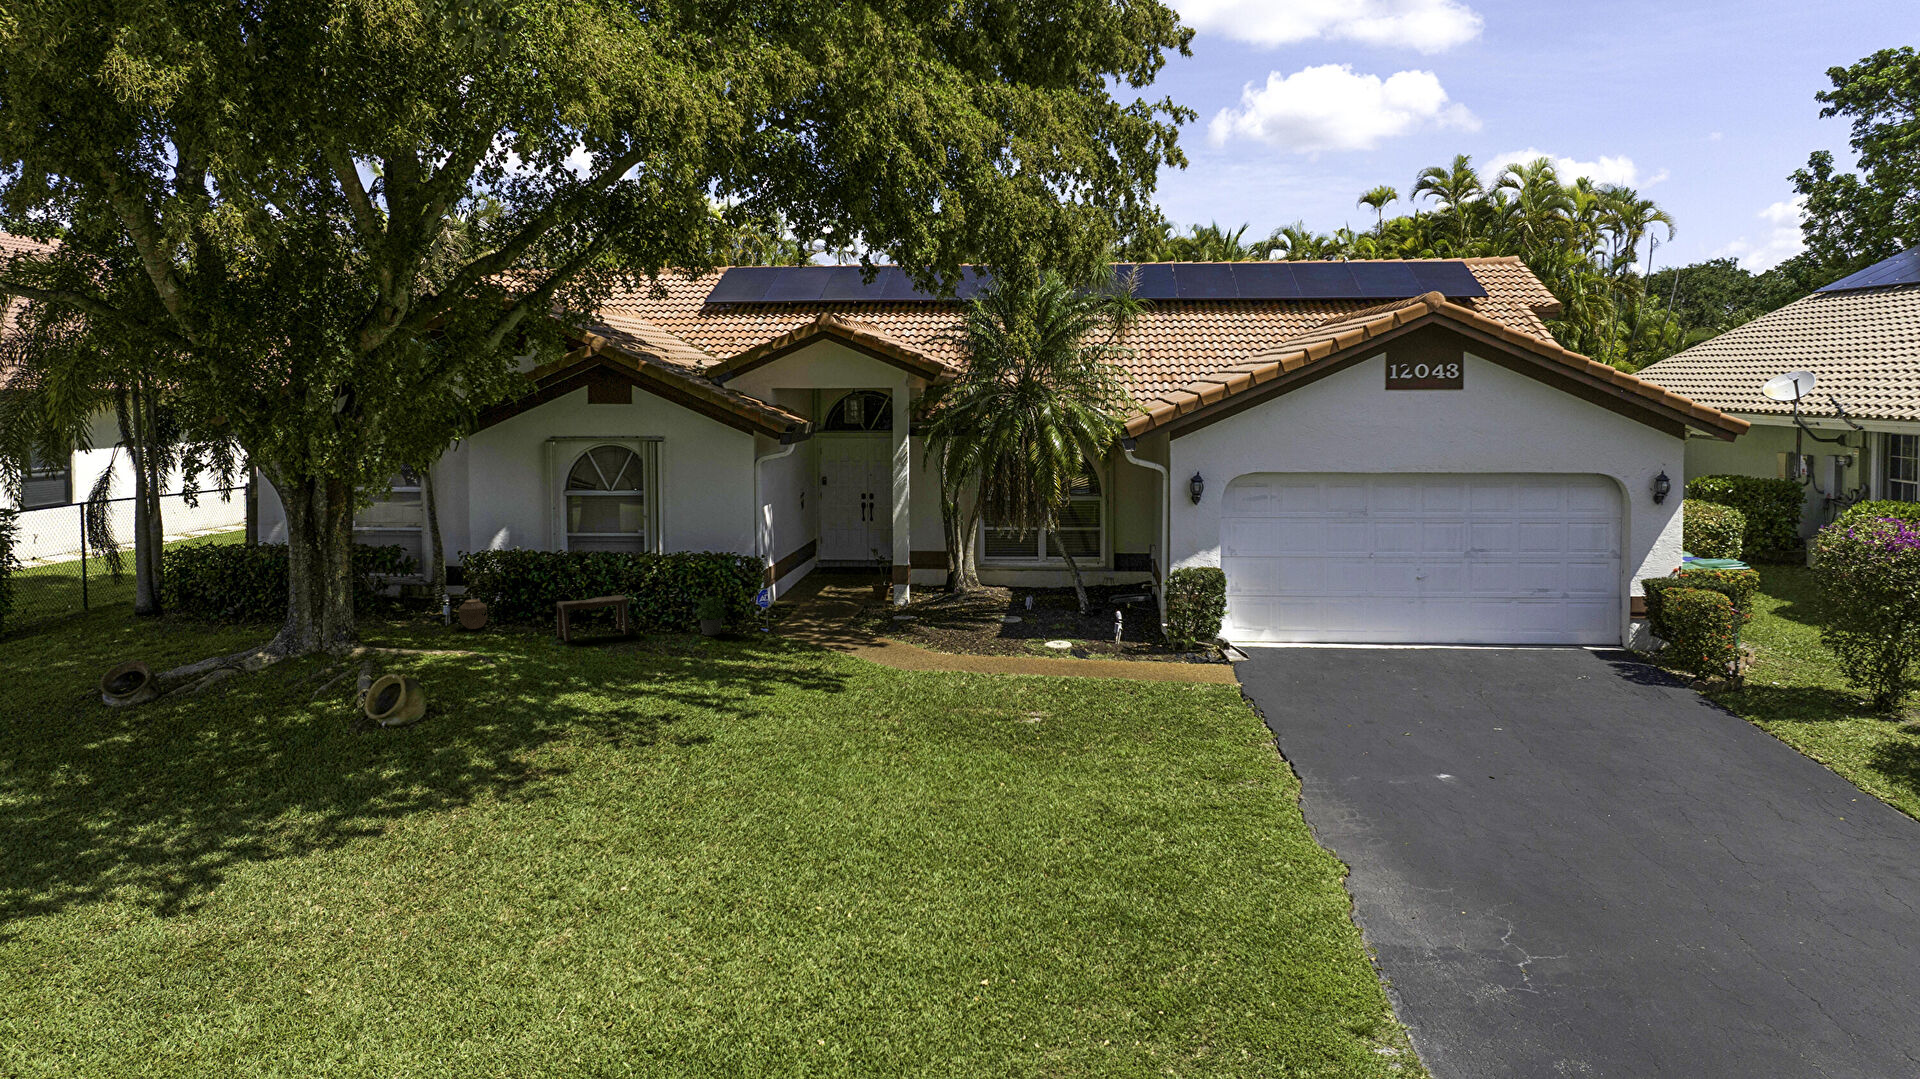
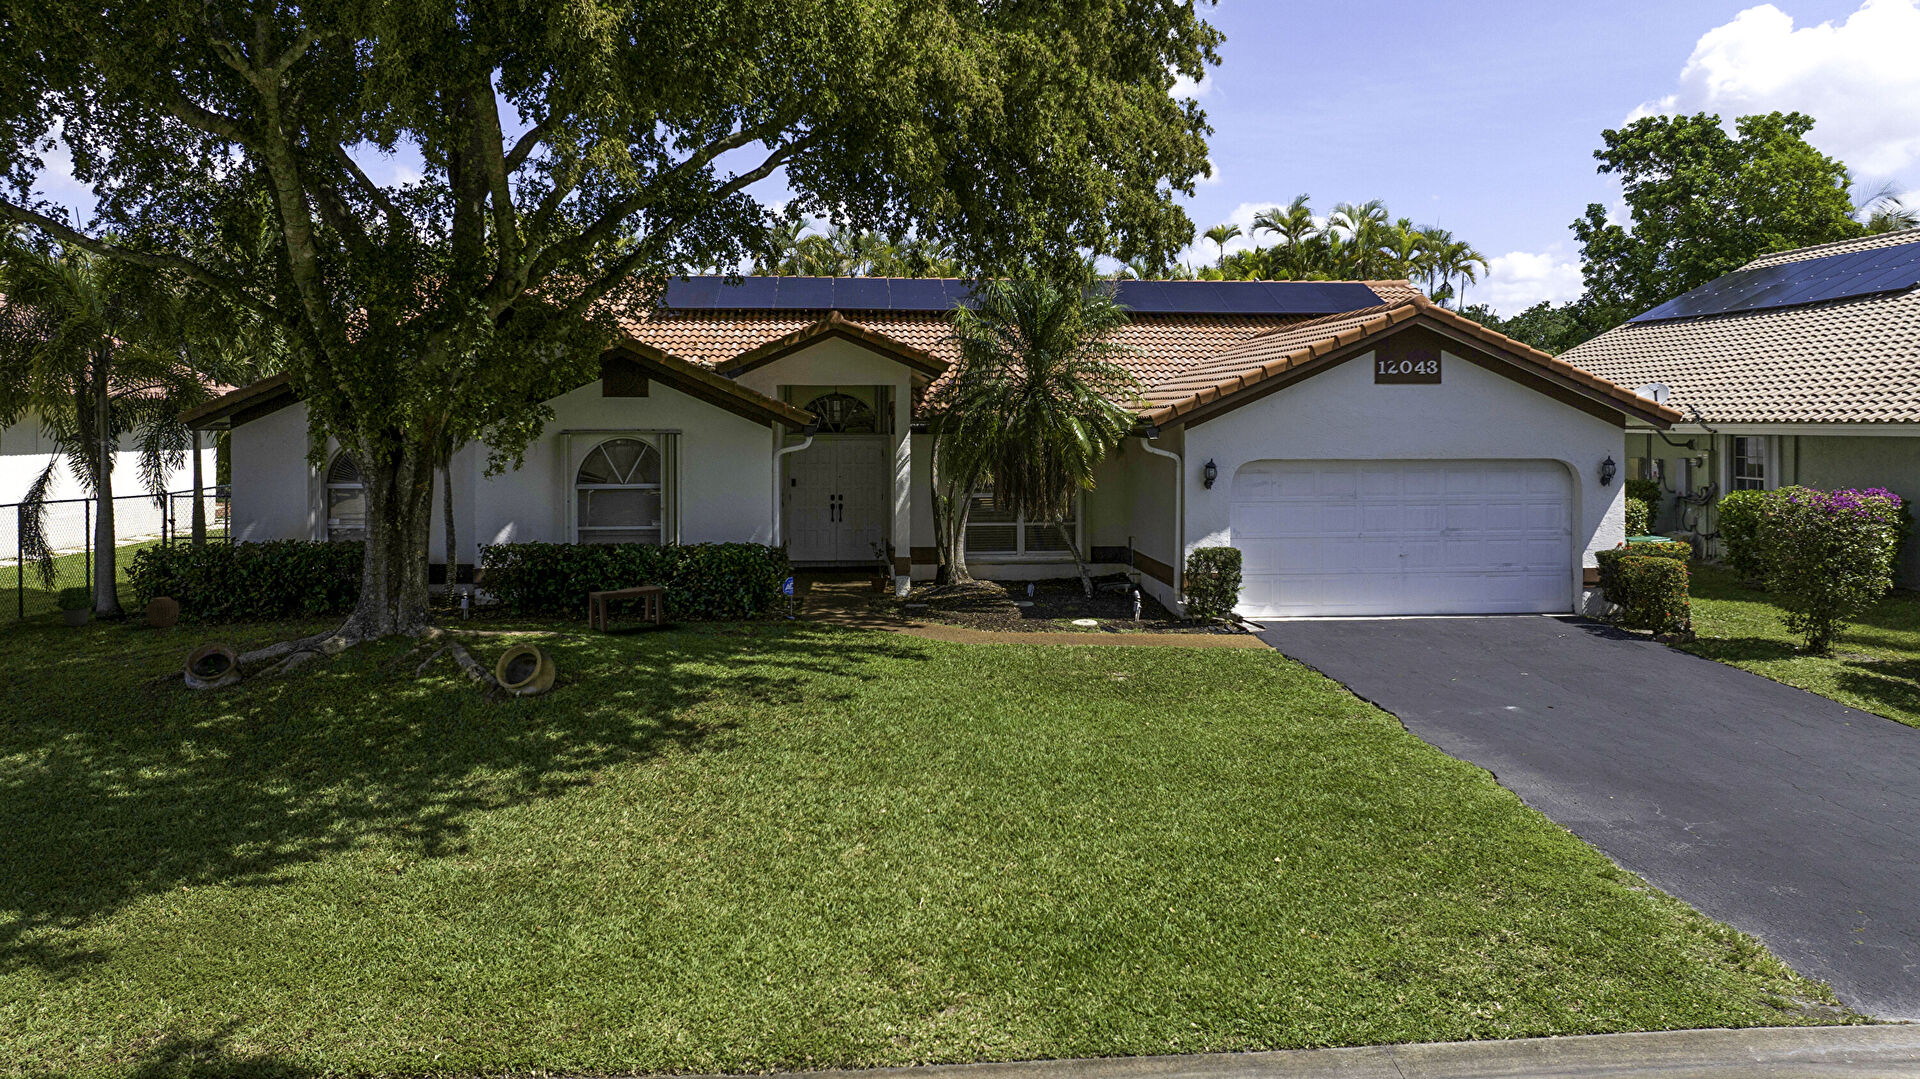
potted plant: present [695,595,728,636] -> present [53,586,96,626]
woven basket: present [459,599,487,629] -> present [146,597,179,627]

